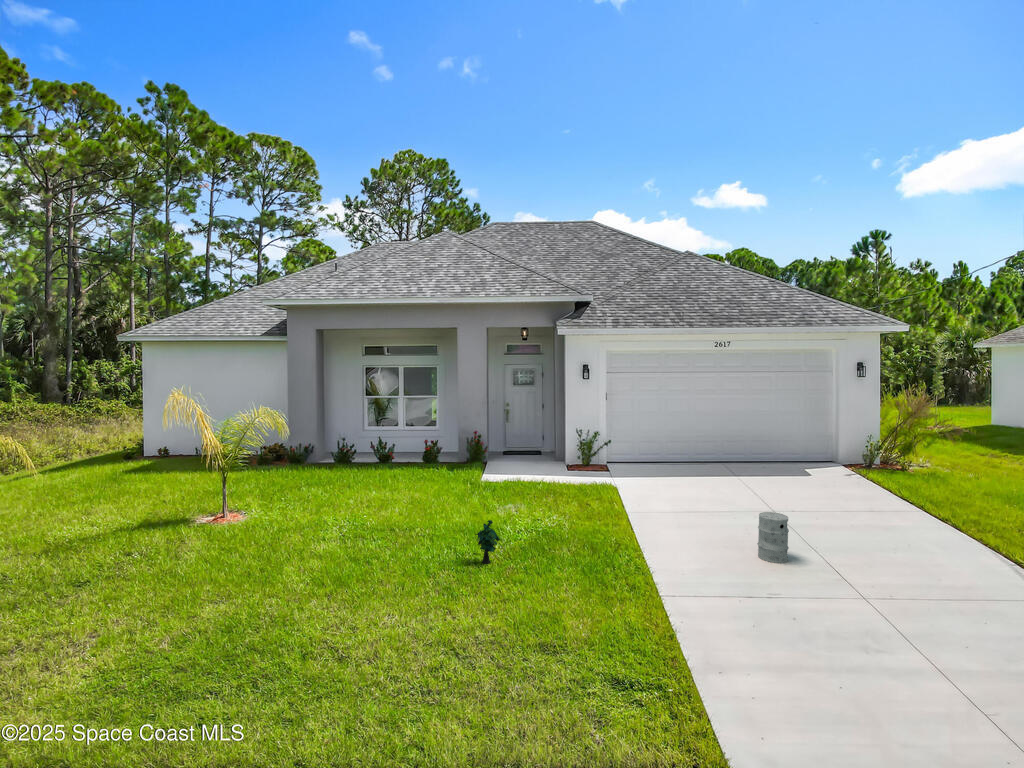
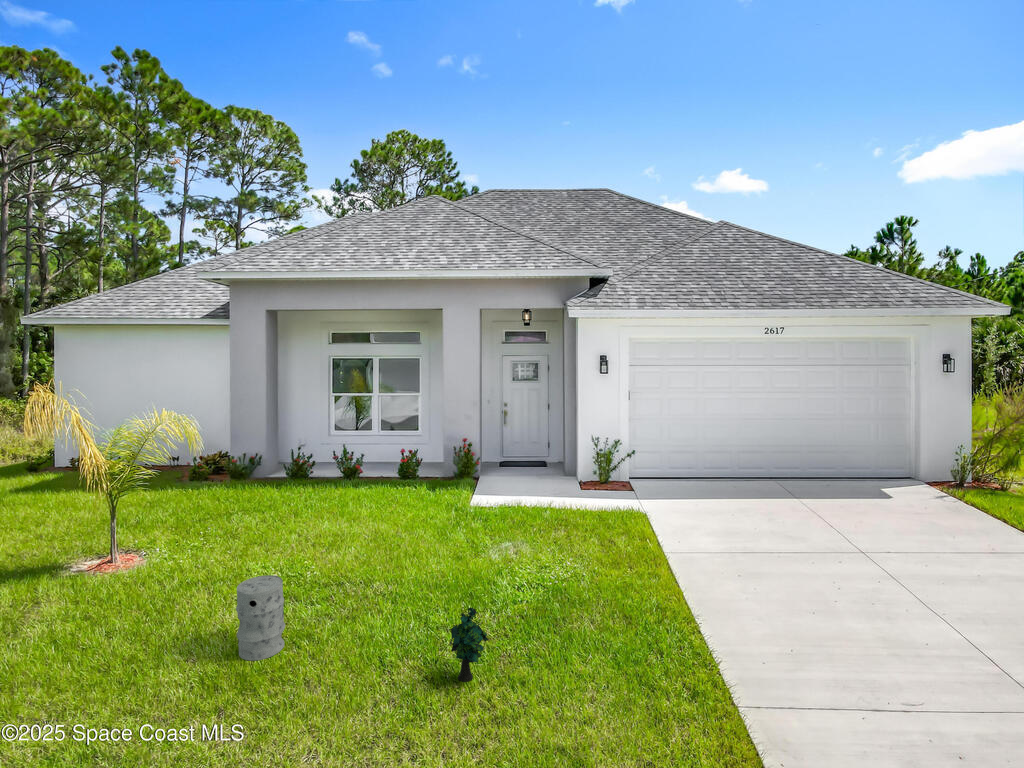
trash can: present [757,512,789,563] -> present [236,575,285,661]

